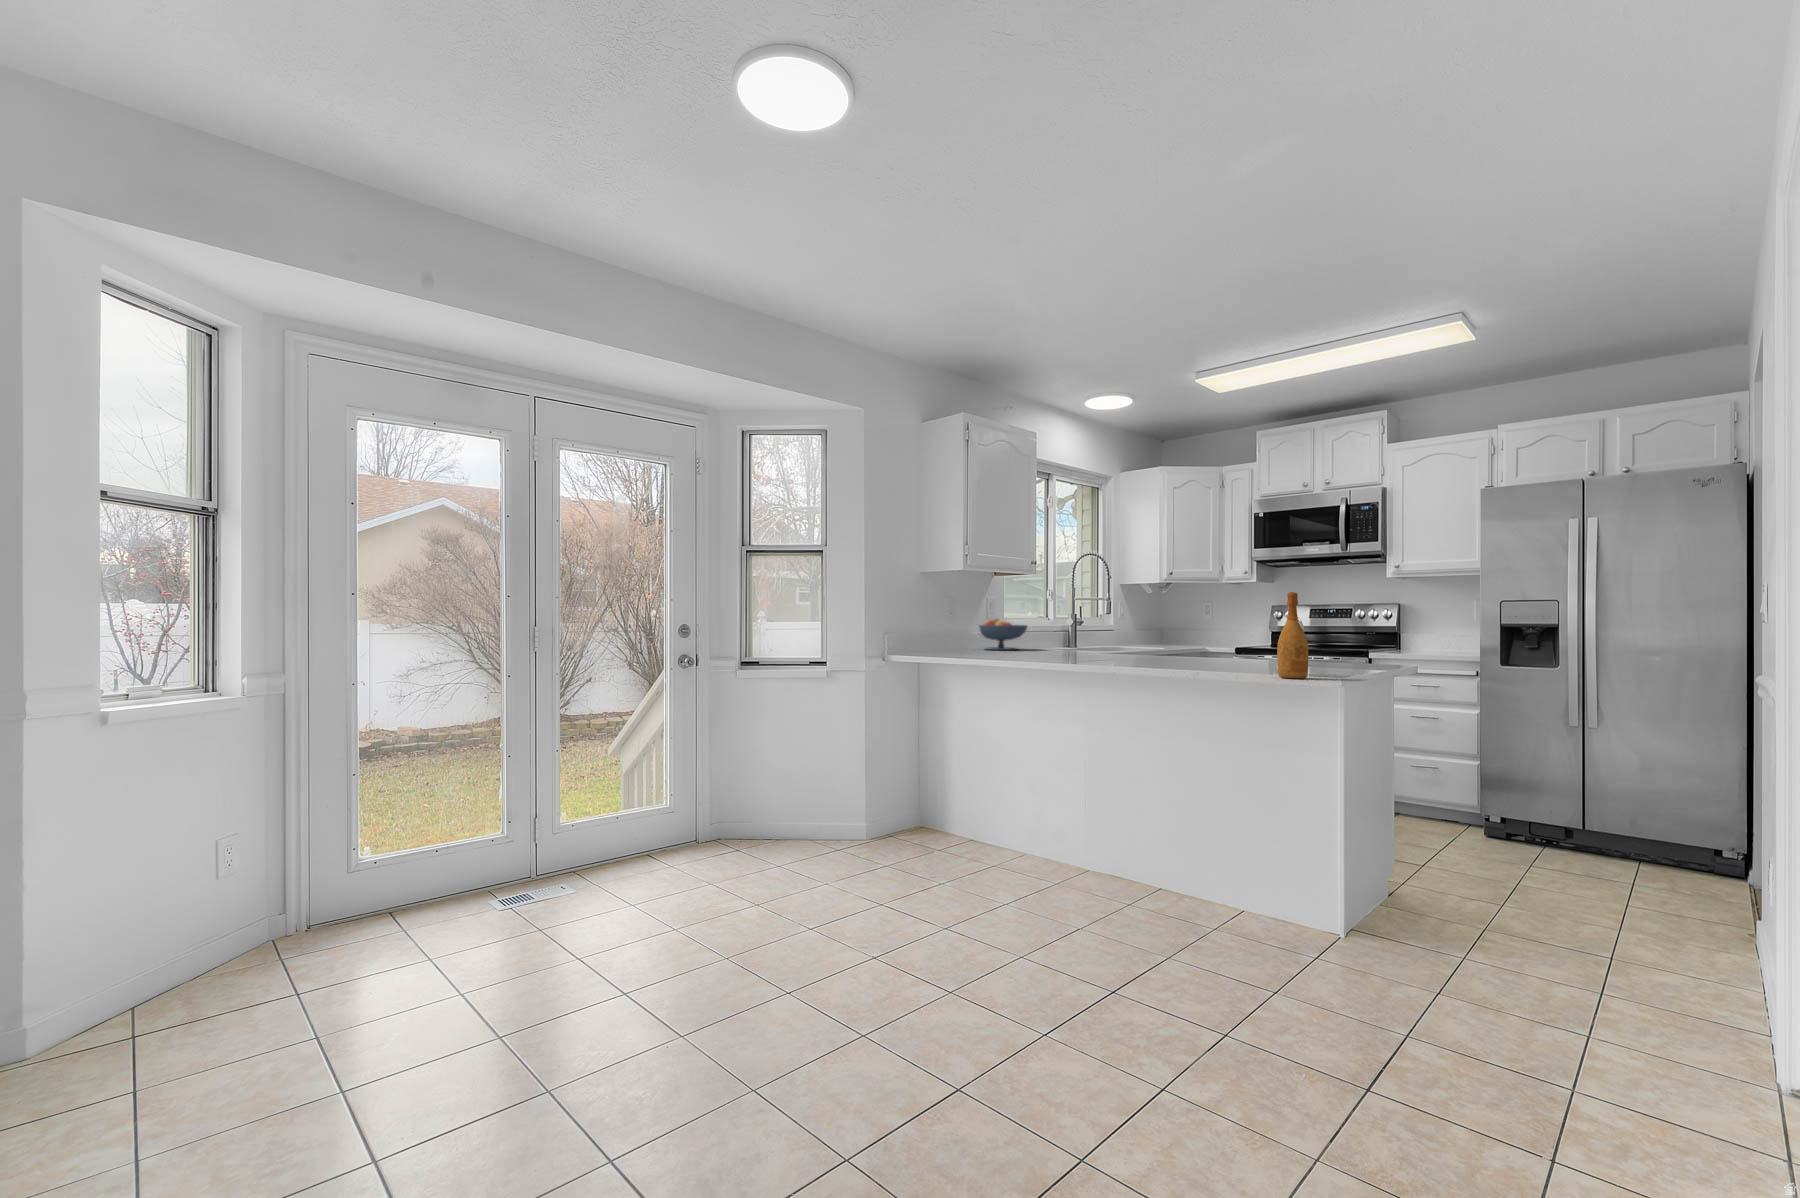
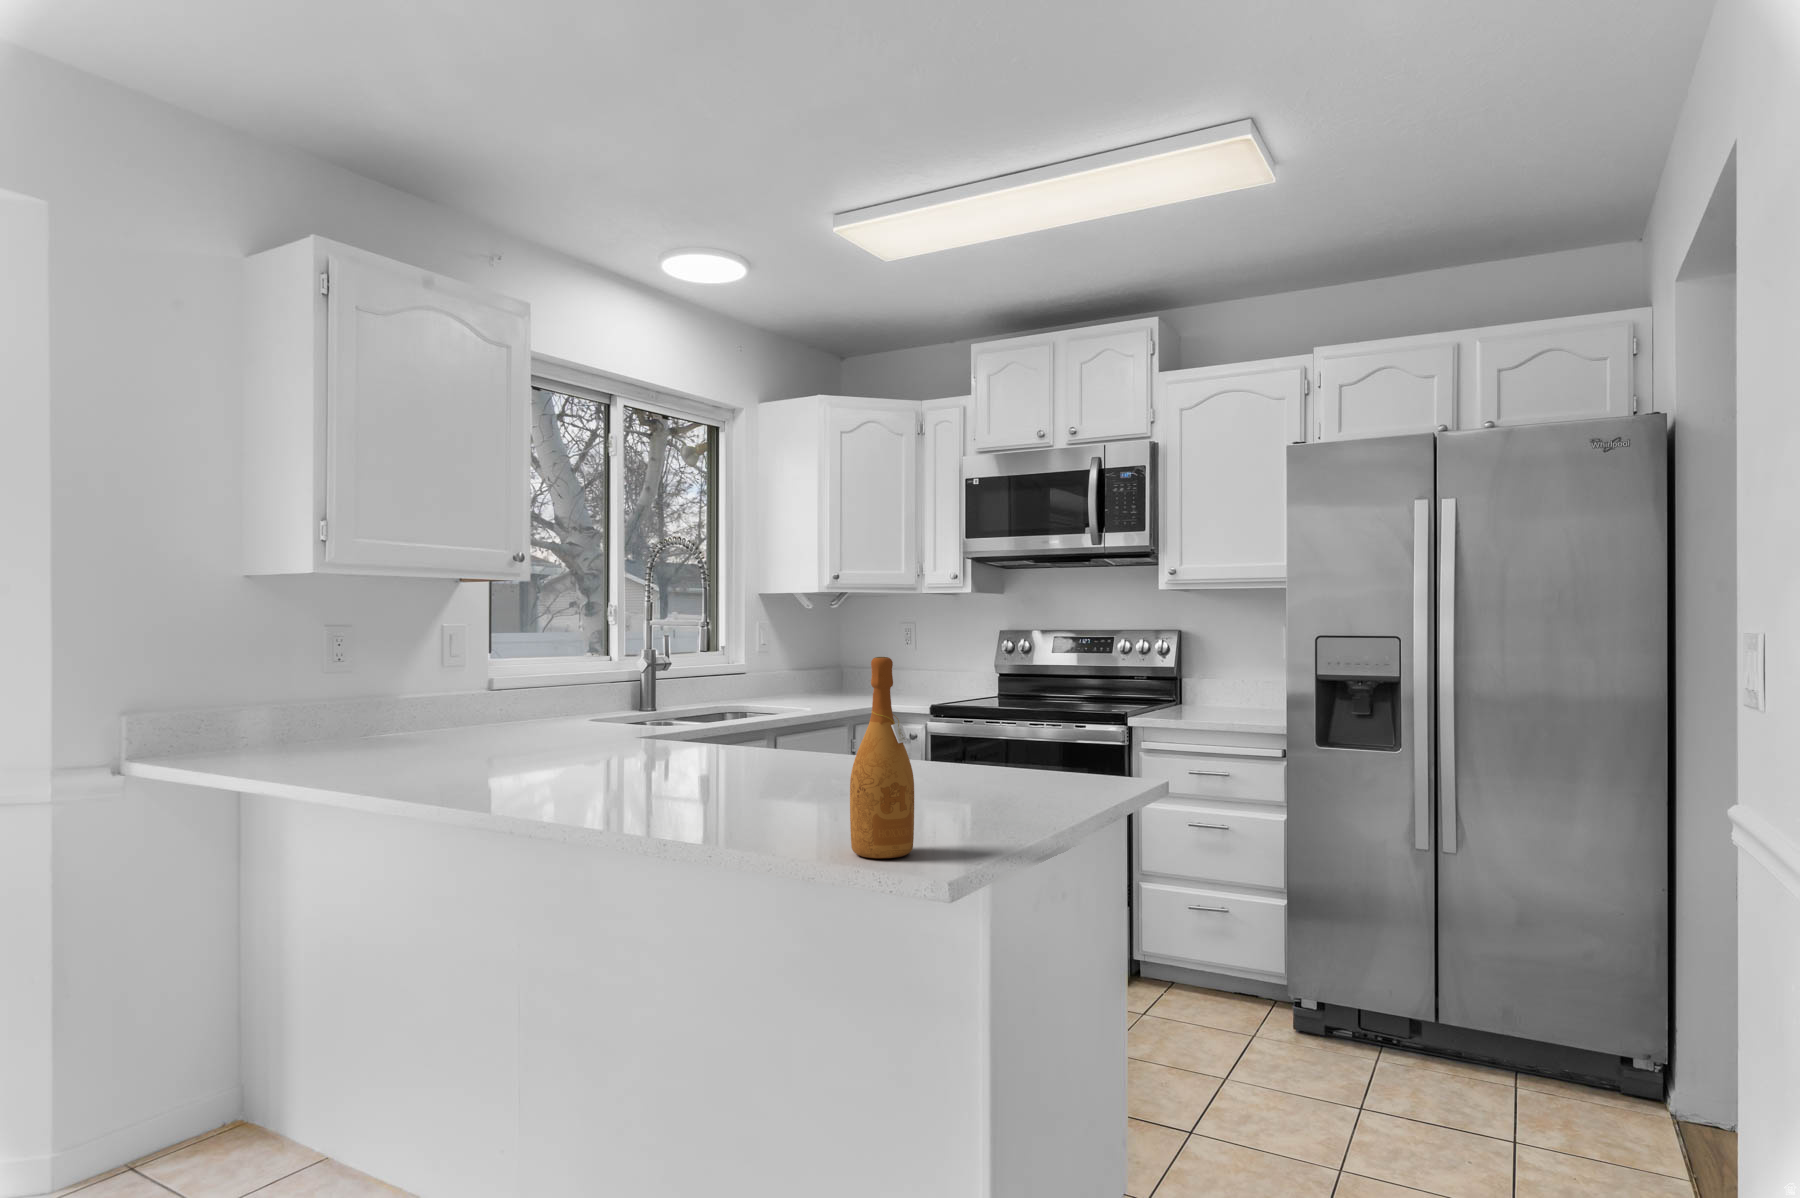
fruit bowl: present [978,619,1027,650] -> none [426,664,535,732]

